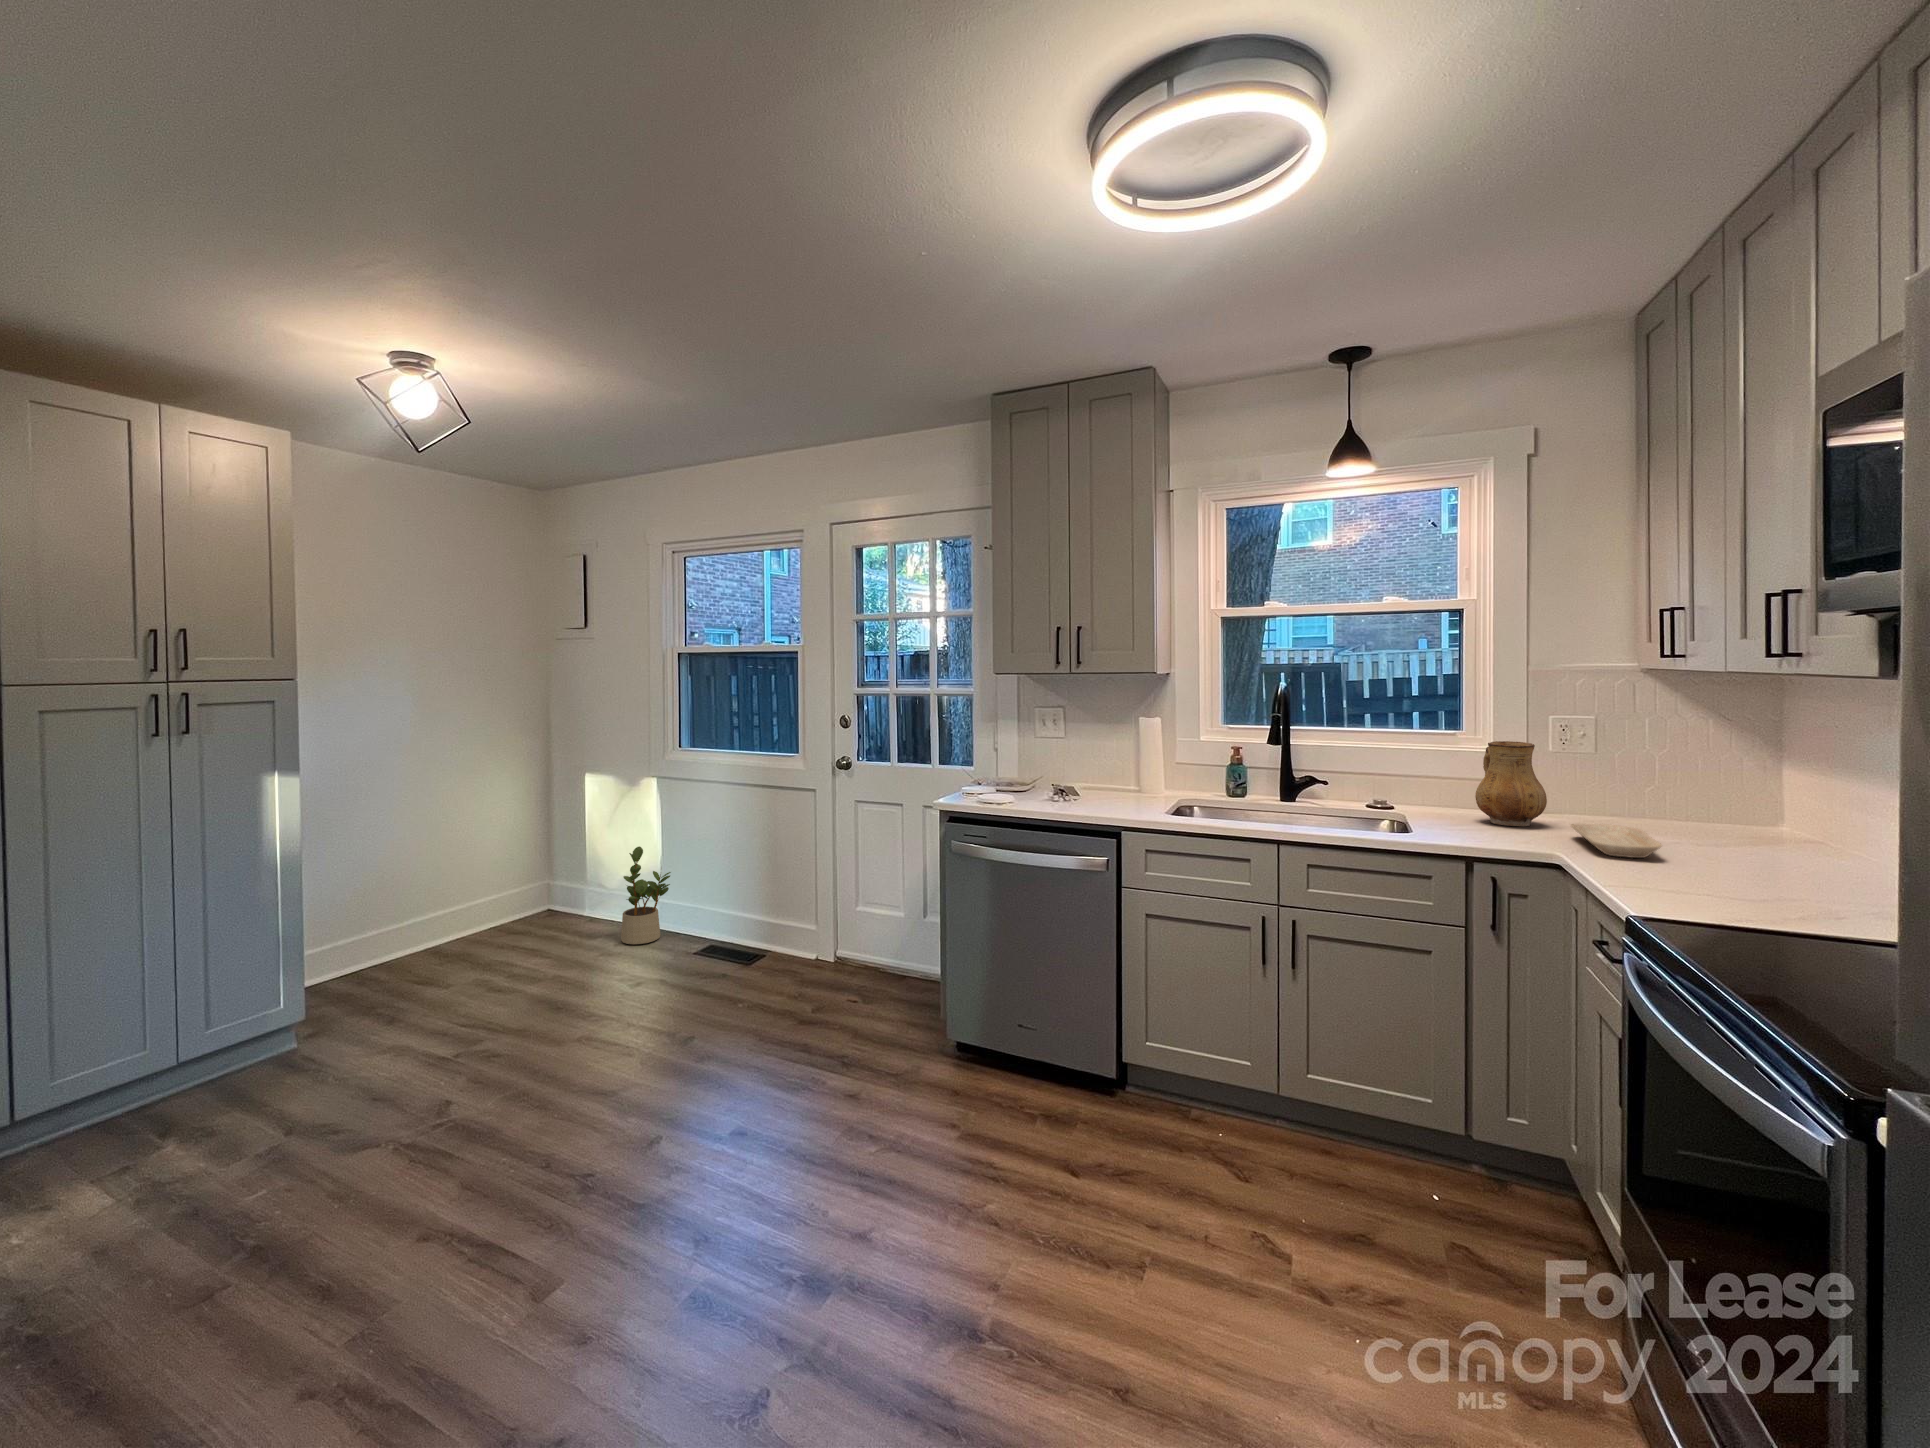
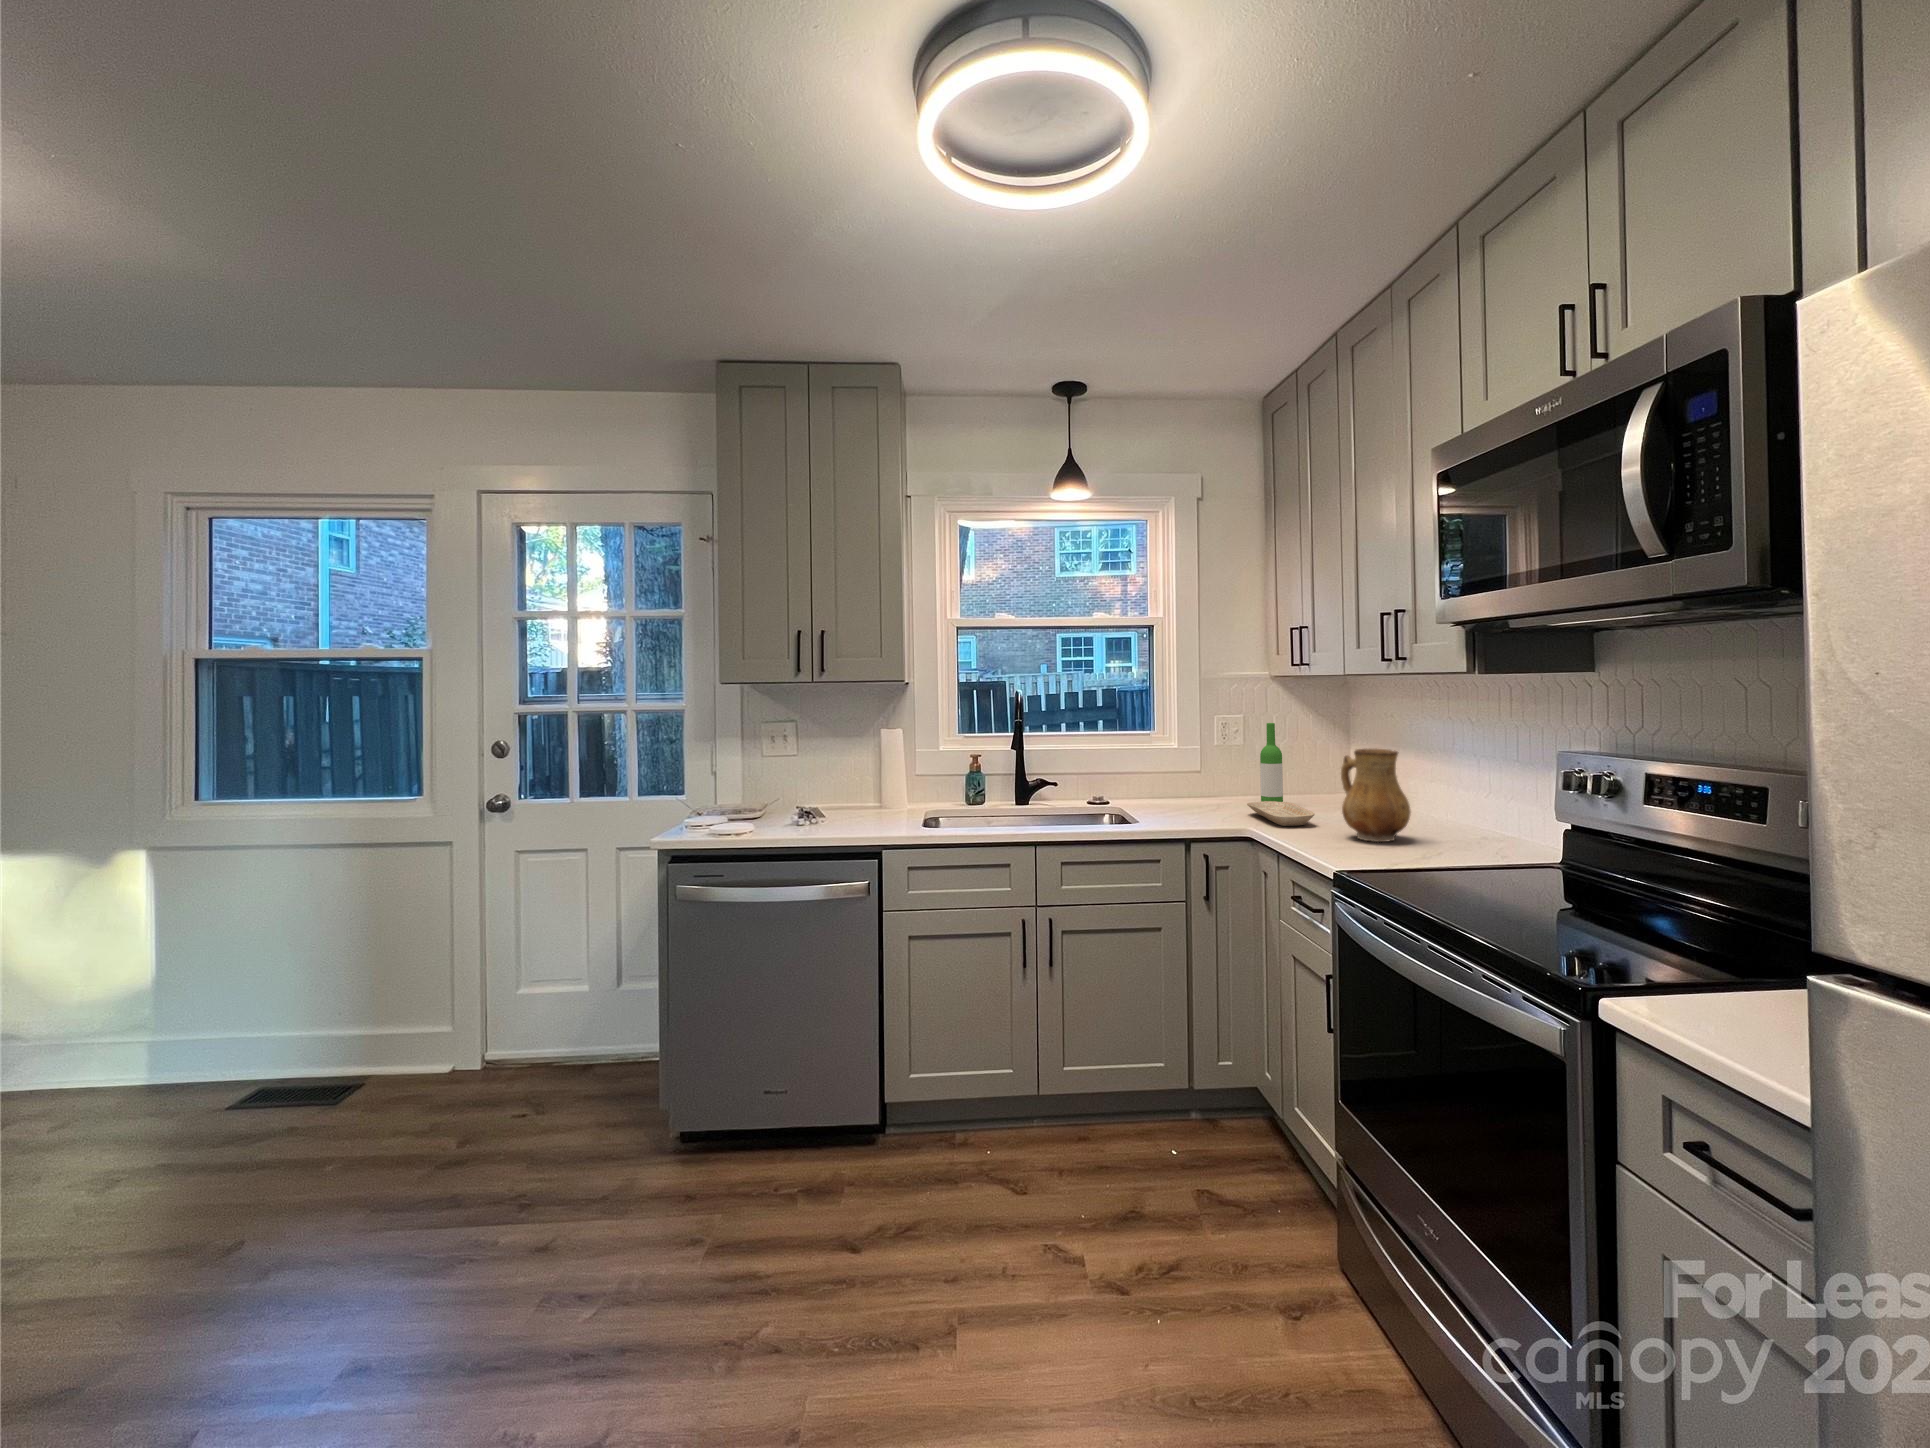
wine bottle: none [1604,728,1639,832] -> present [1260,723,1283,802]
ceramic pitcher: present [1475,741,1547,826] -> present [1341,749,1411,842]
potted plant: present [621,846,671,944] -> none [62,962,176,1123]

